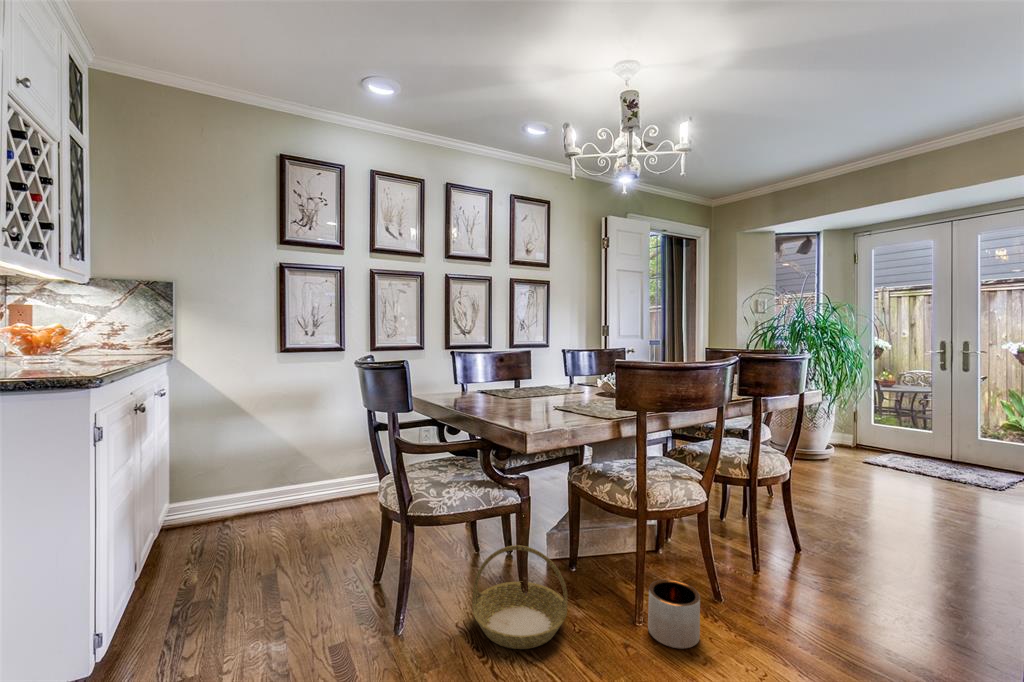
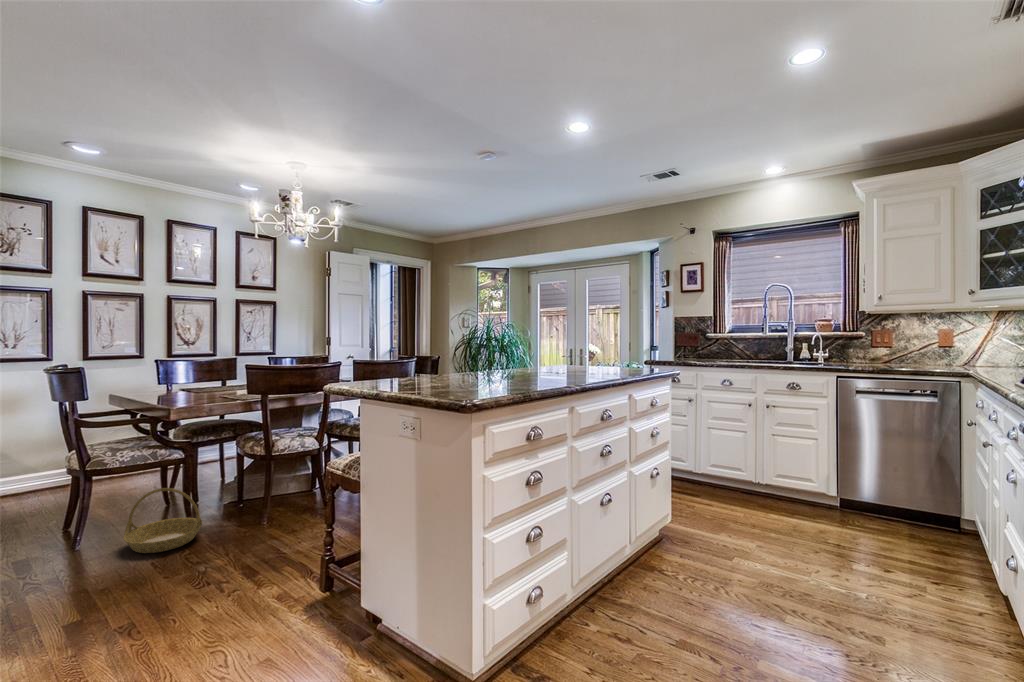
planter: present [648,579,700,649] -> none [259,501,293,538]

